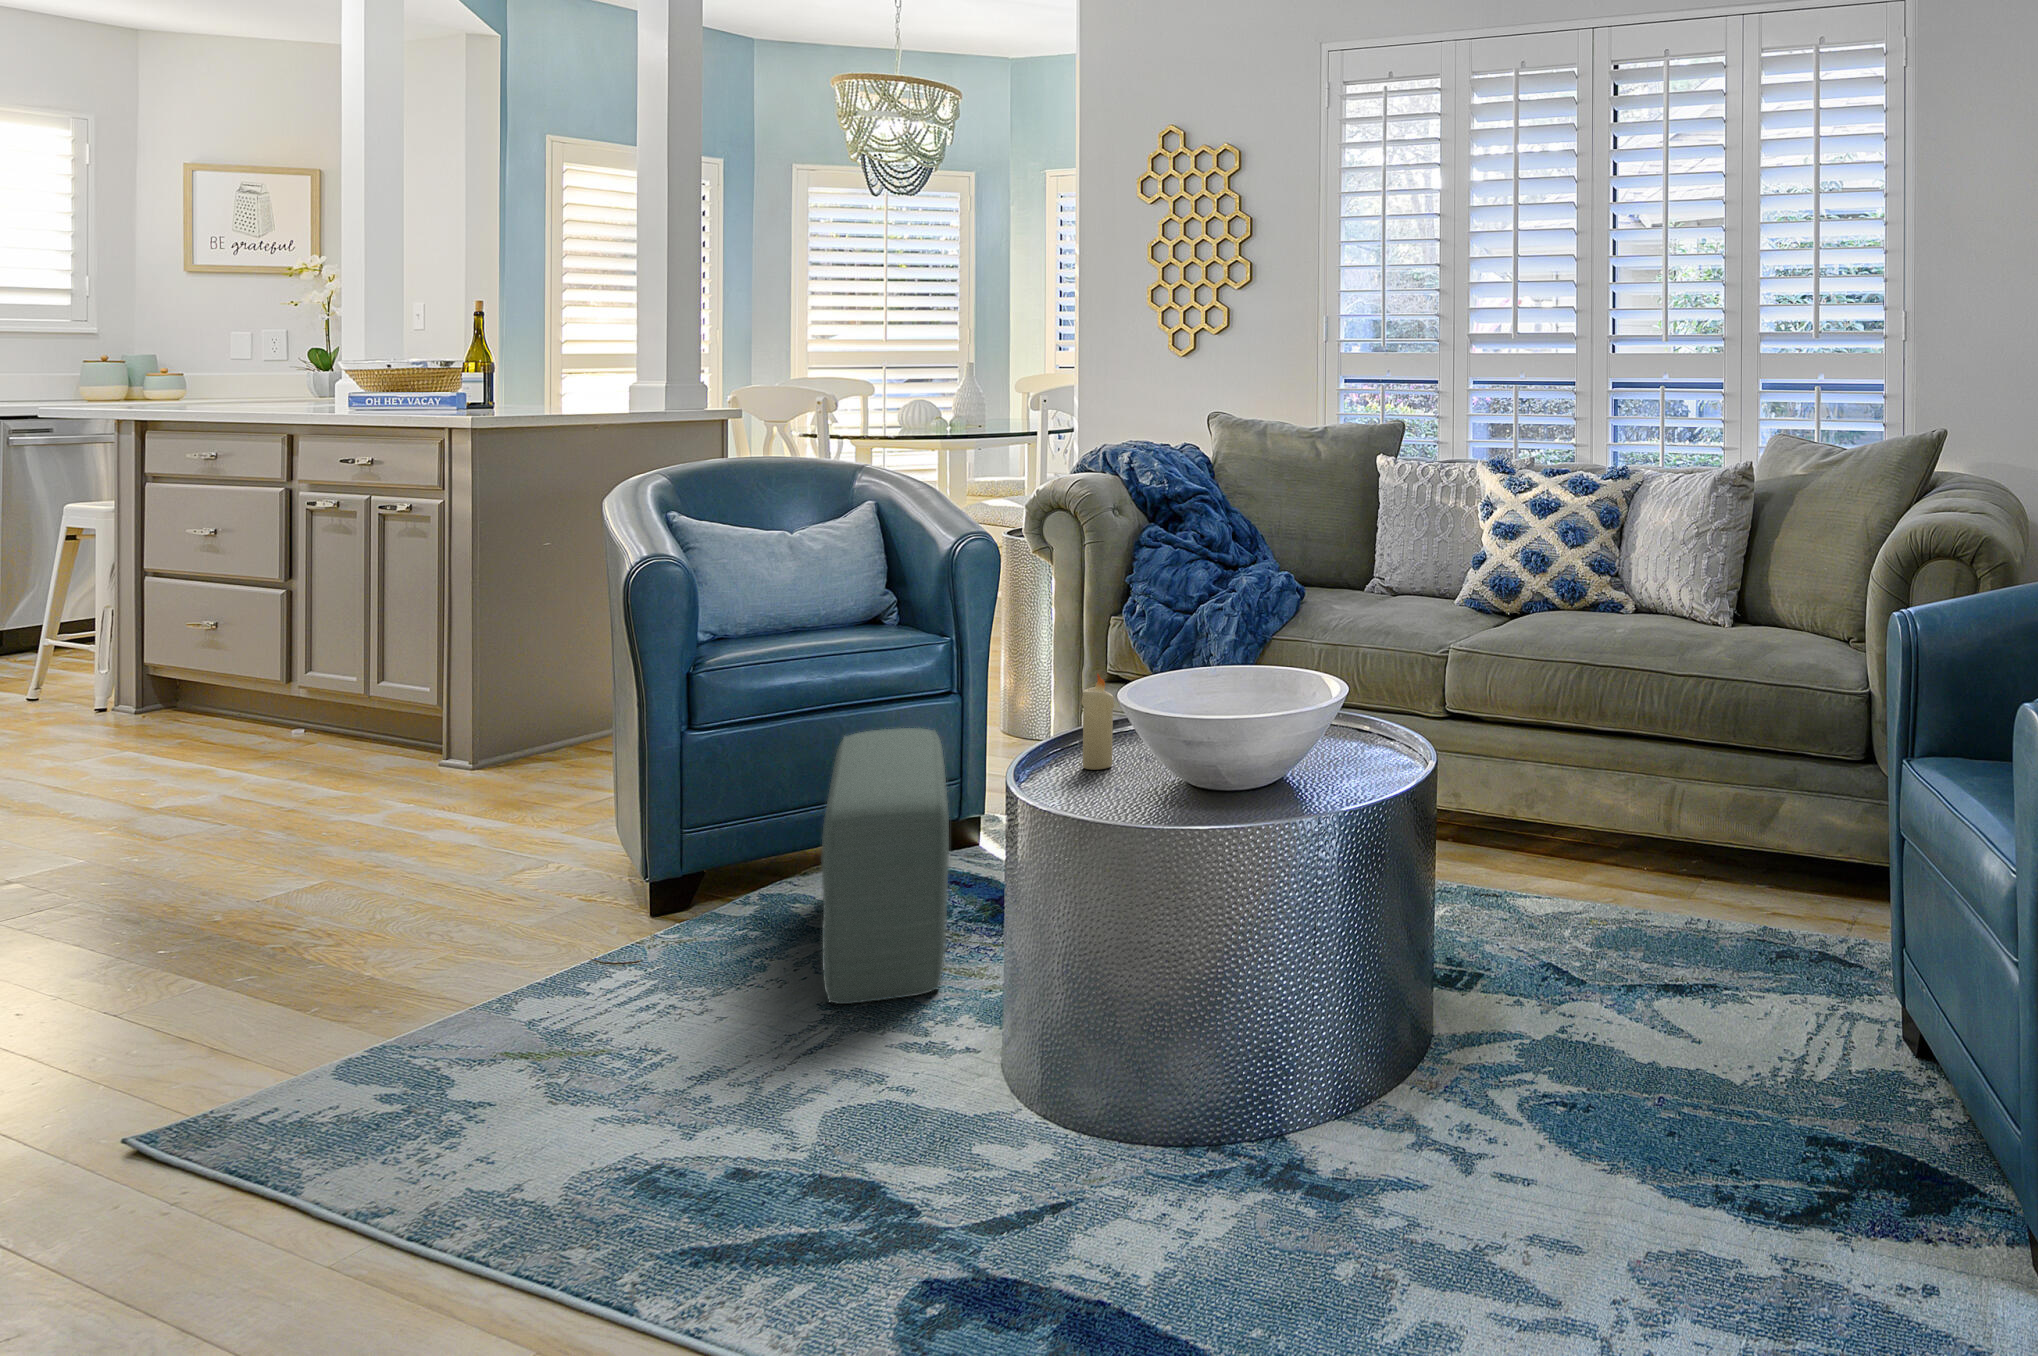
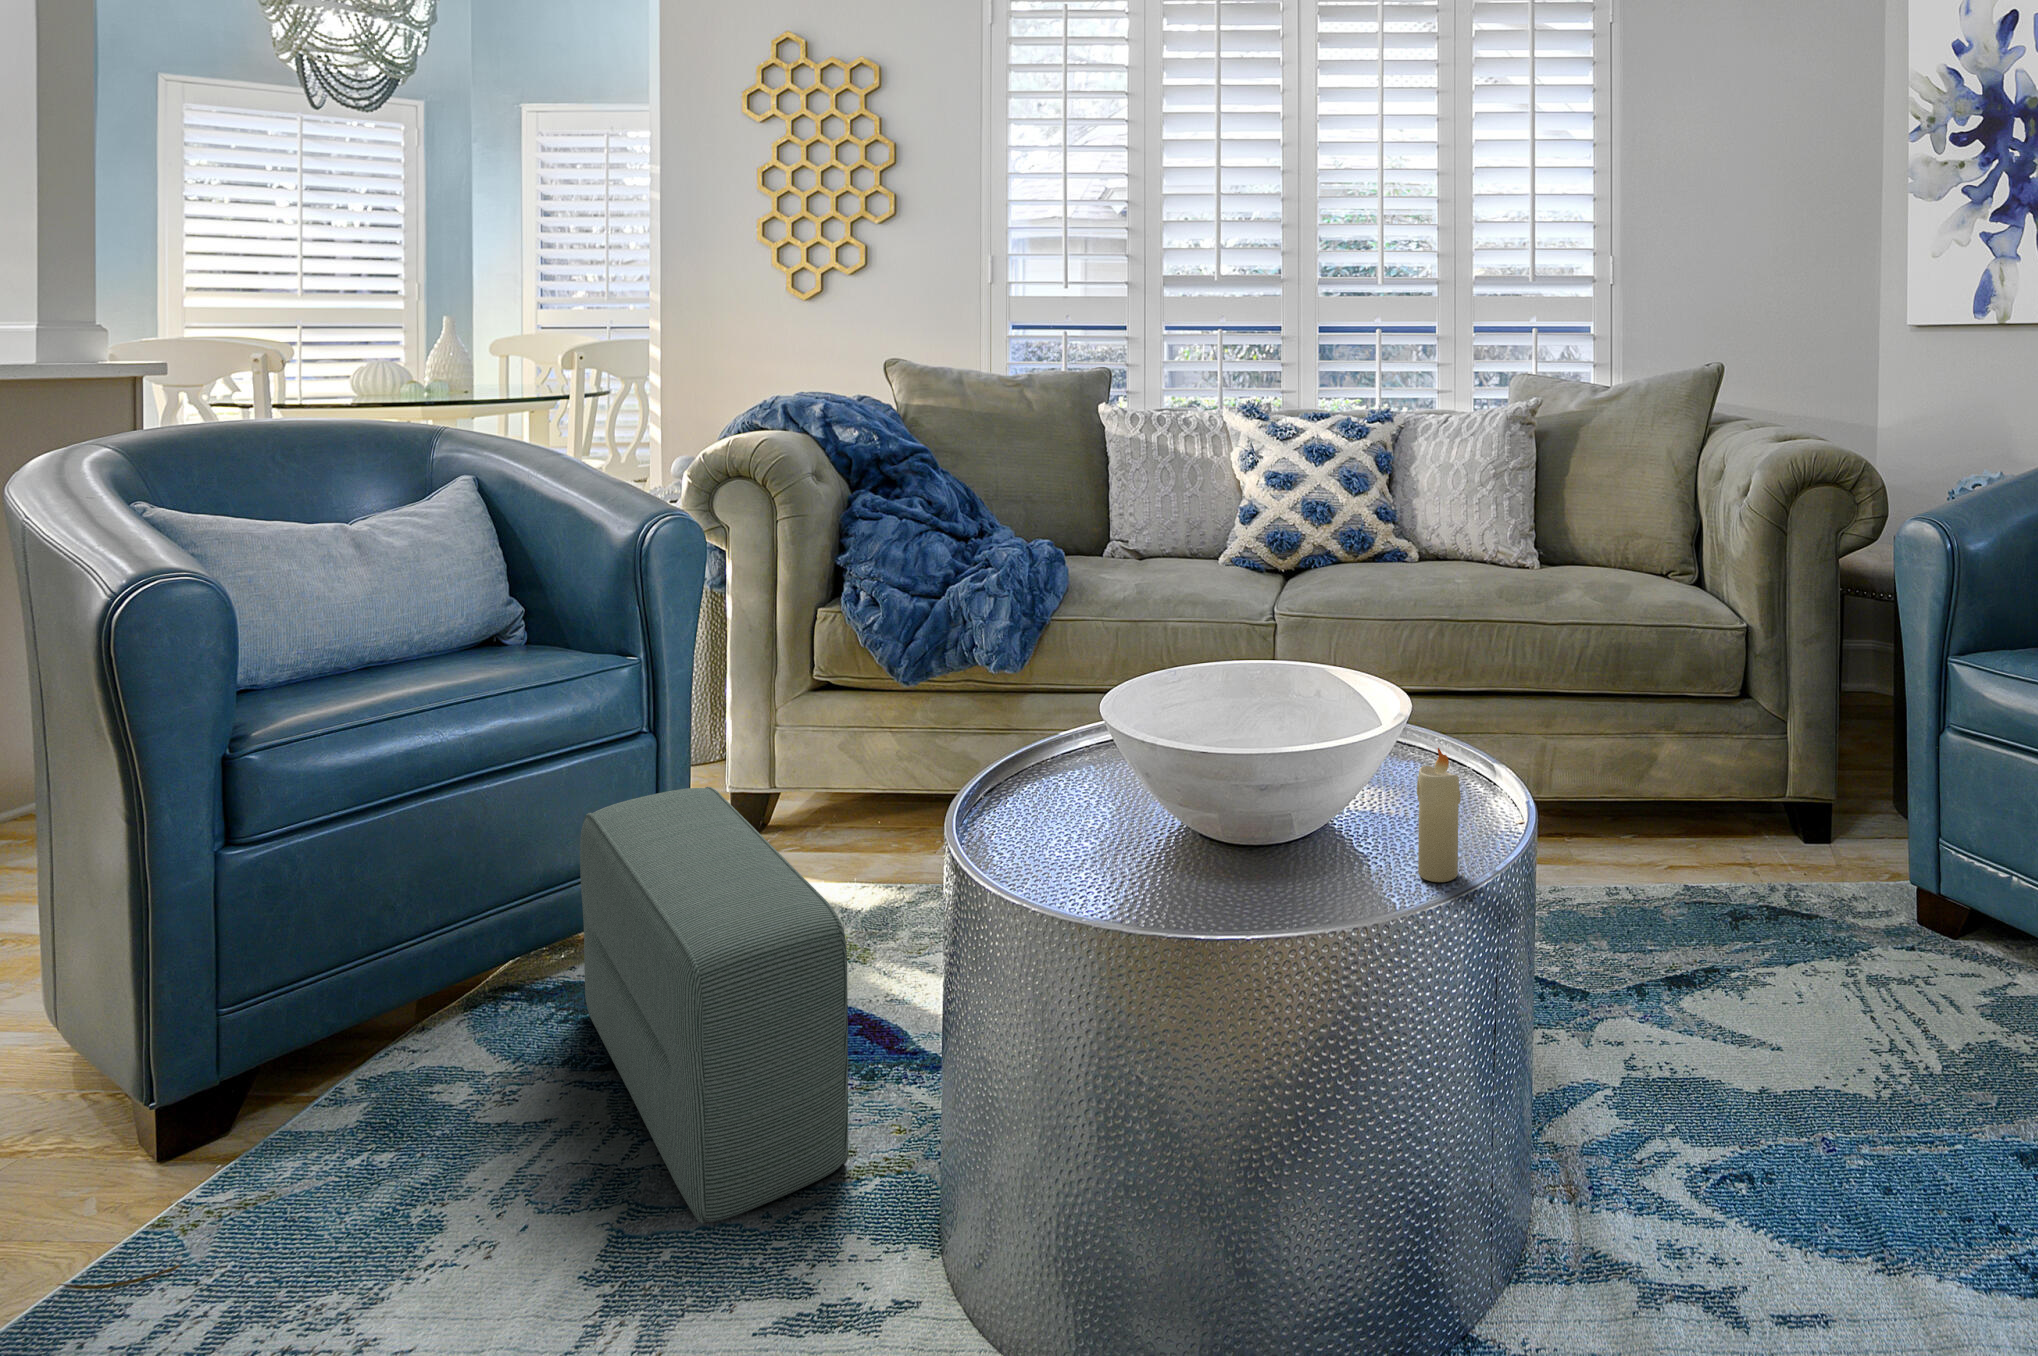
candle: present [1081,674,1114,770] -> present [1417,748,1461,882]

